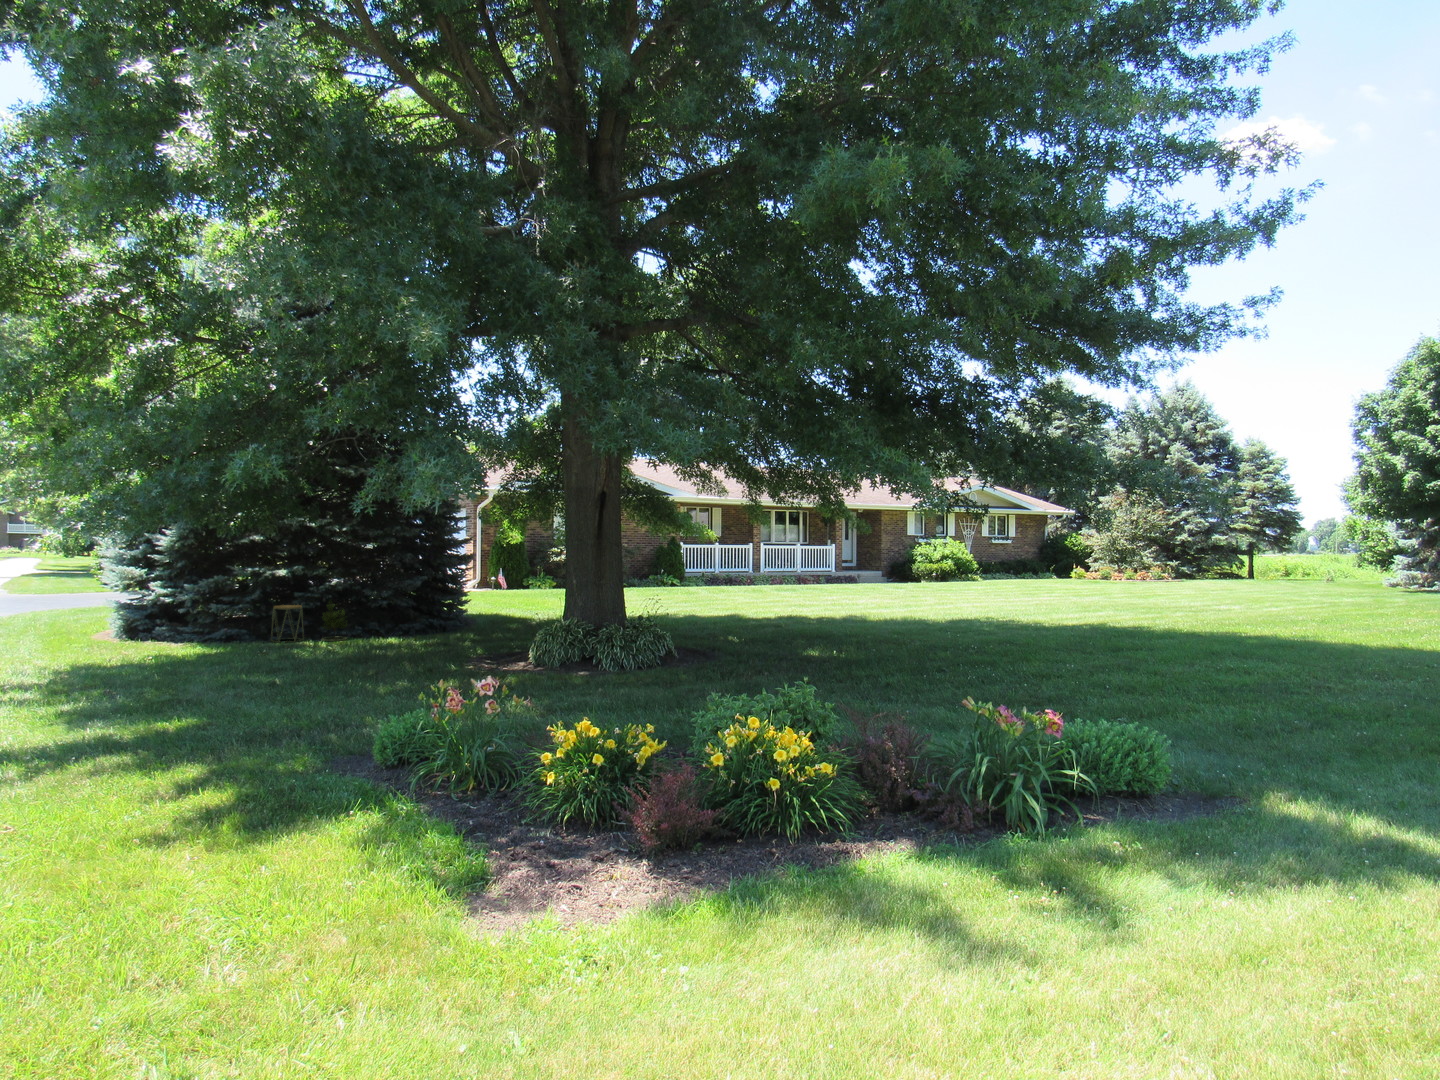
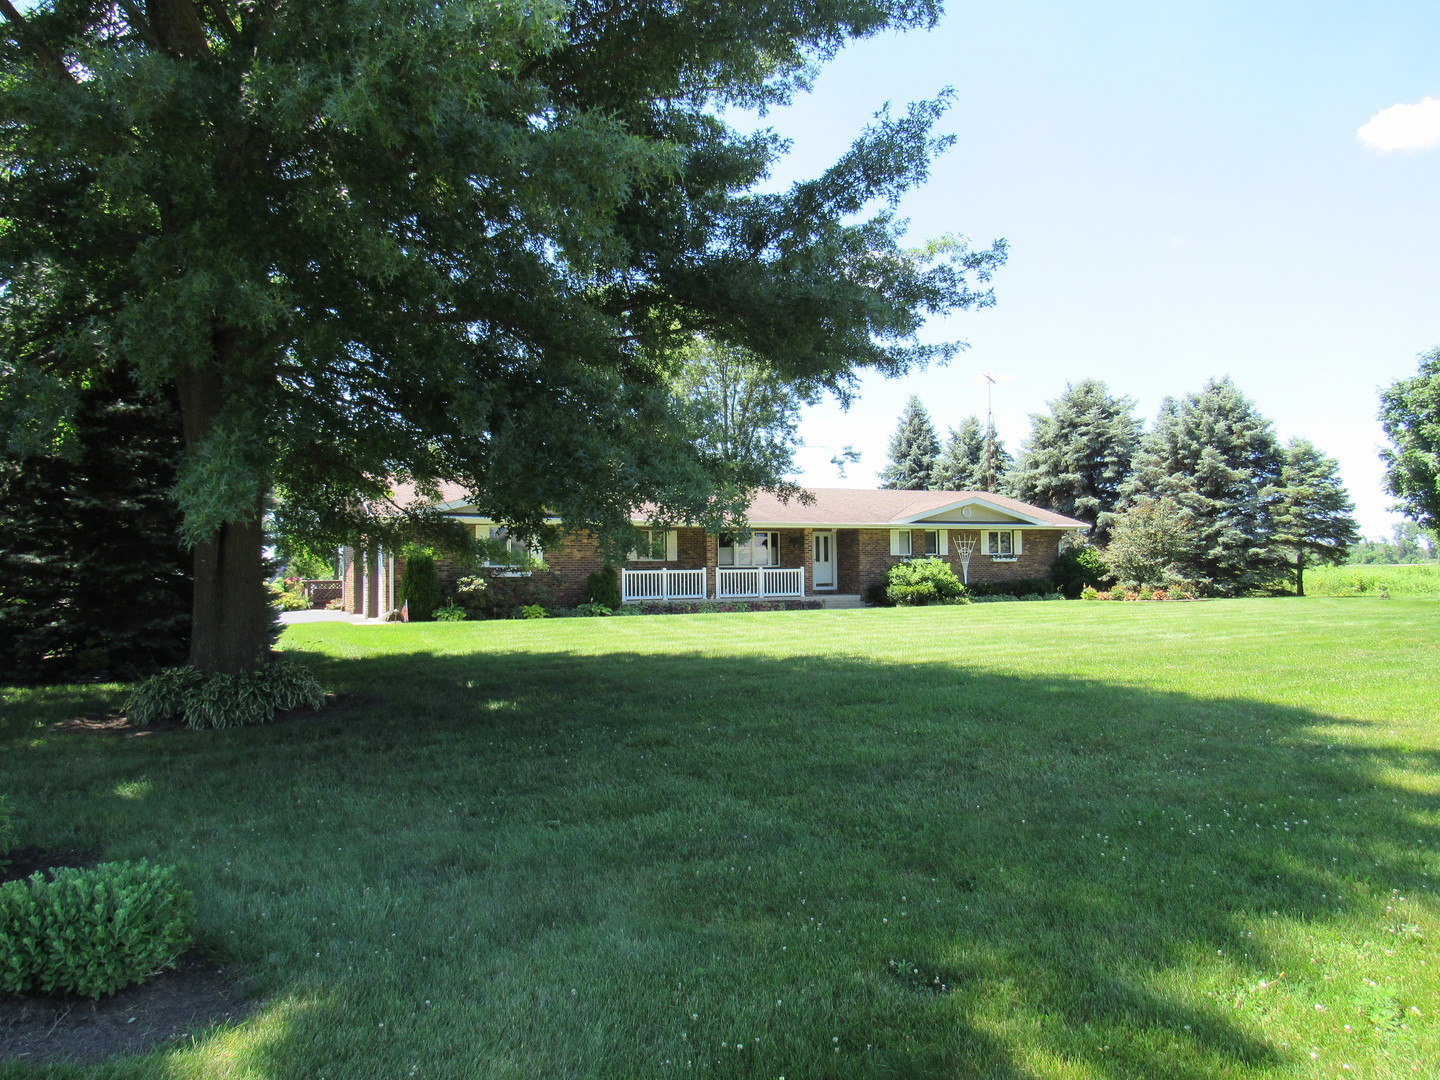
side table: present [272,605,302,642] -> none [19,642,60,685]

